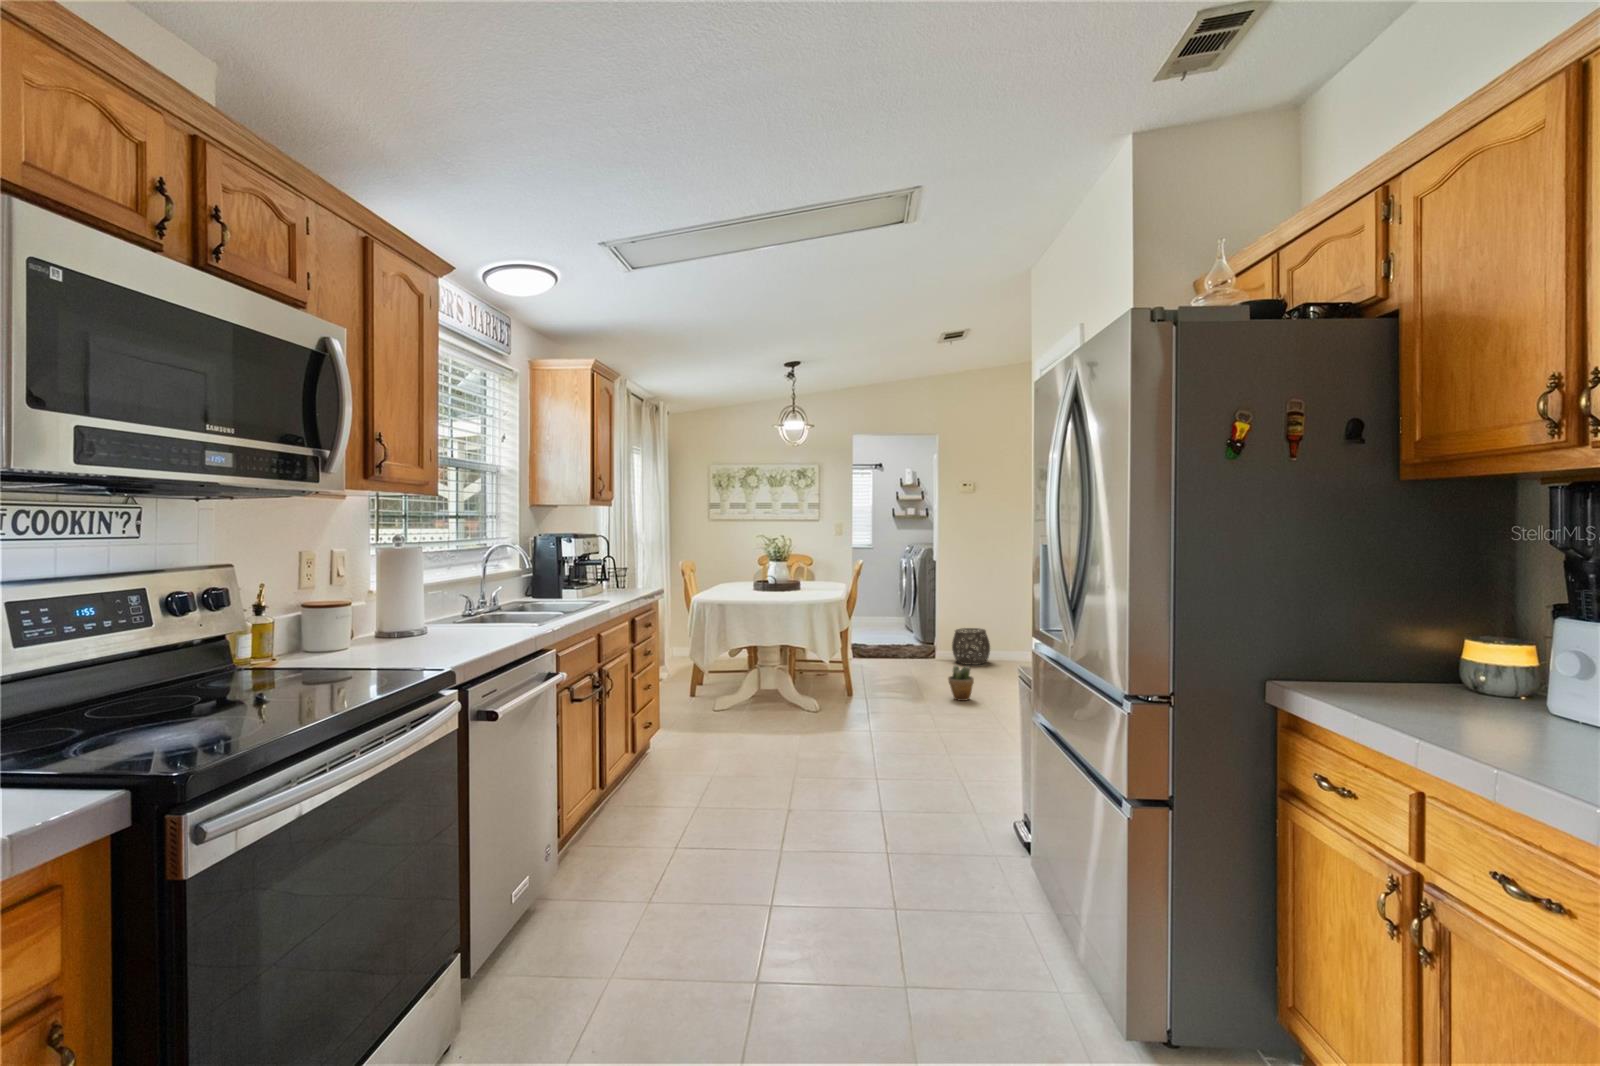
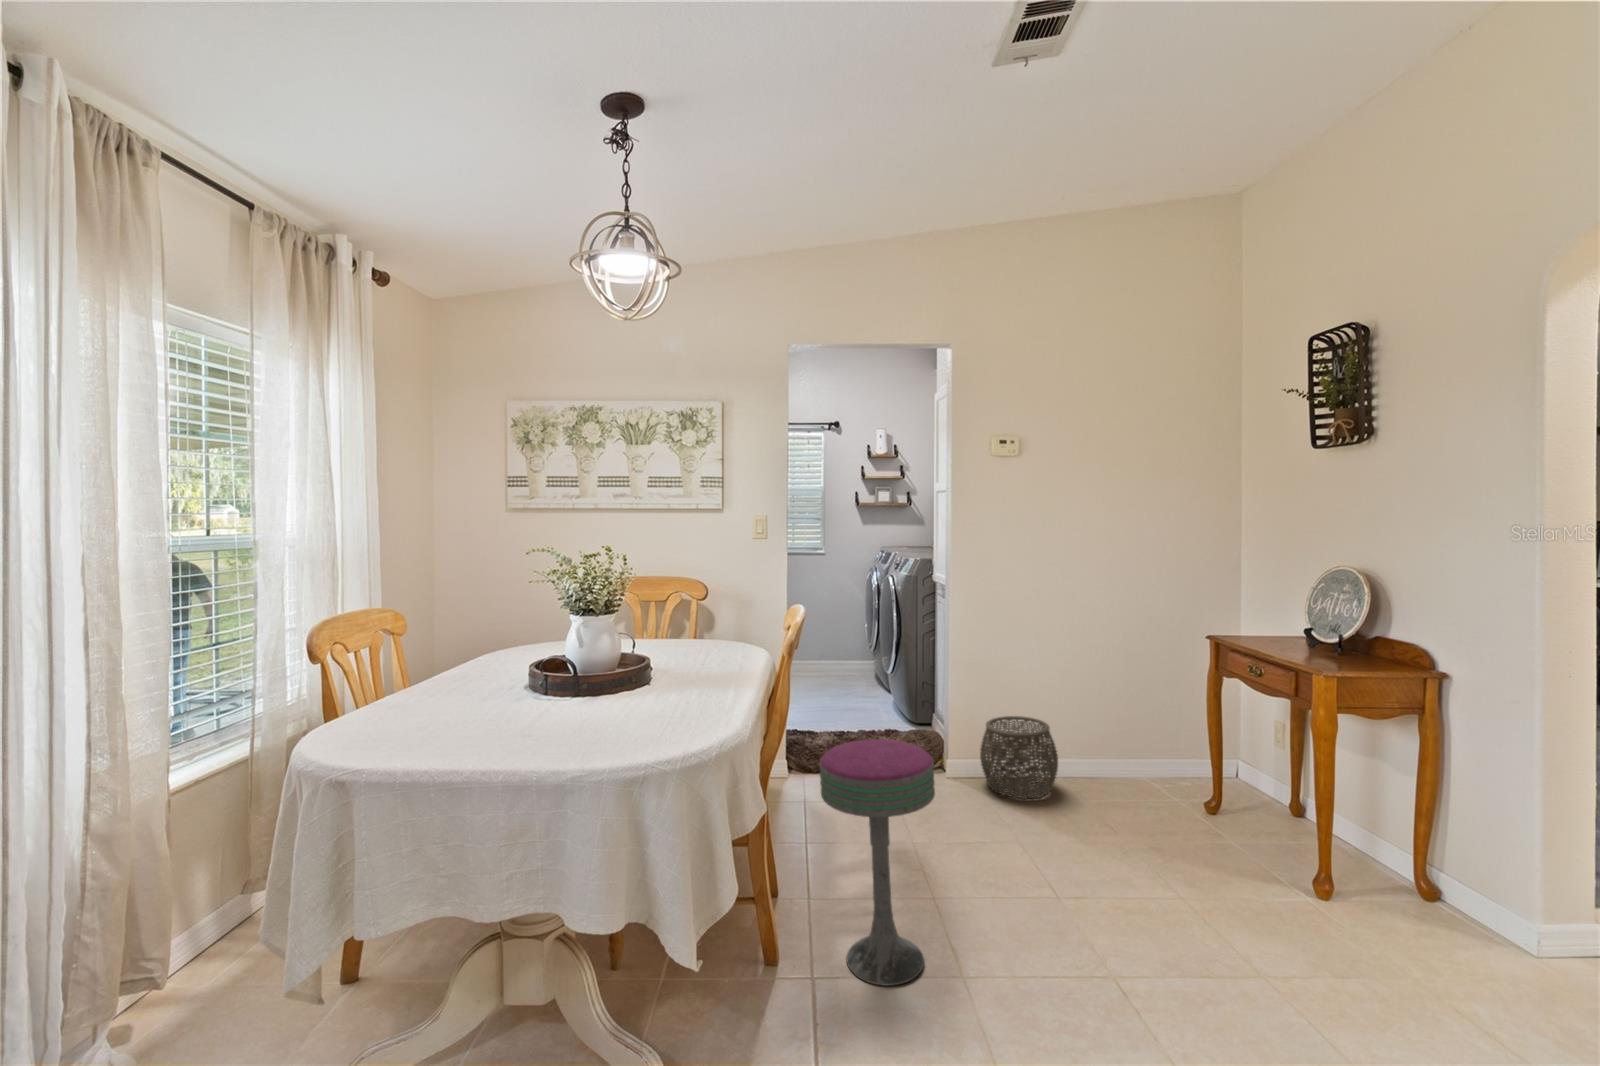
bar stool: none [872,614,915,697] -> present [819,739,935,986]
potted plant: present [948,665,974,701] -> none [1026,893,1099,1001]

